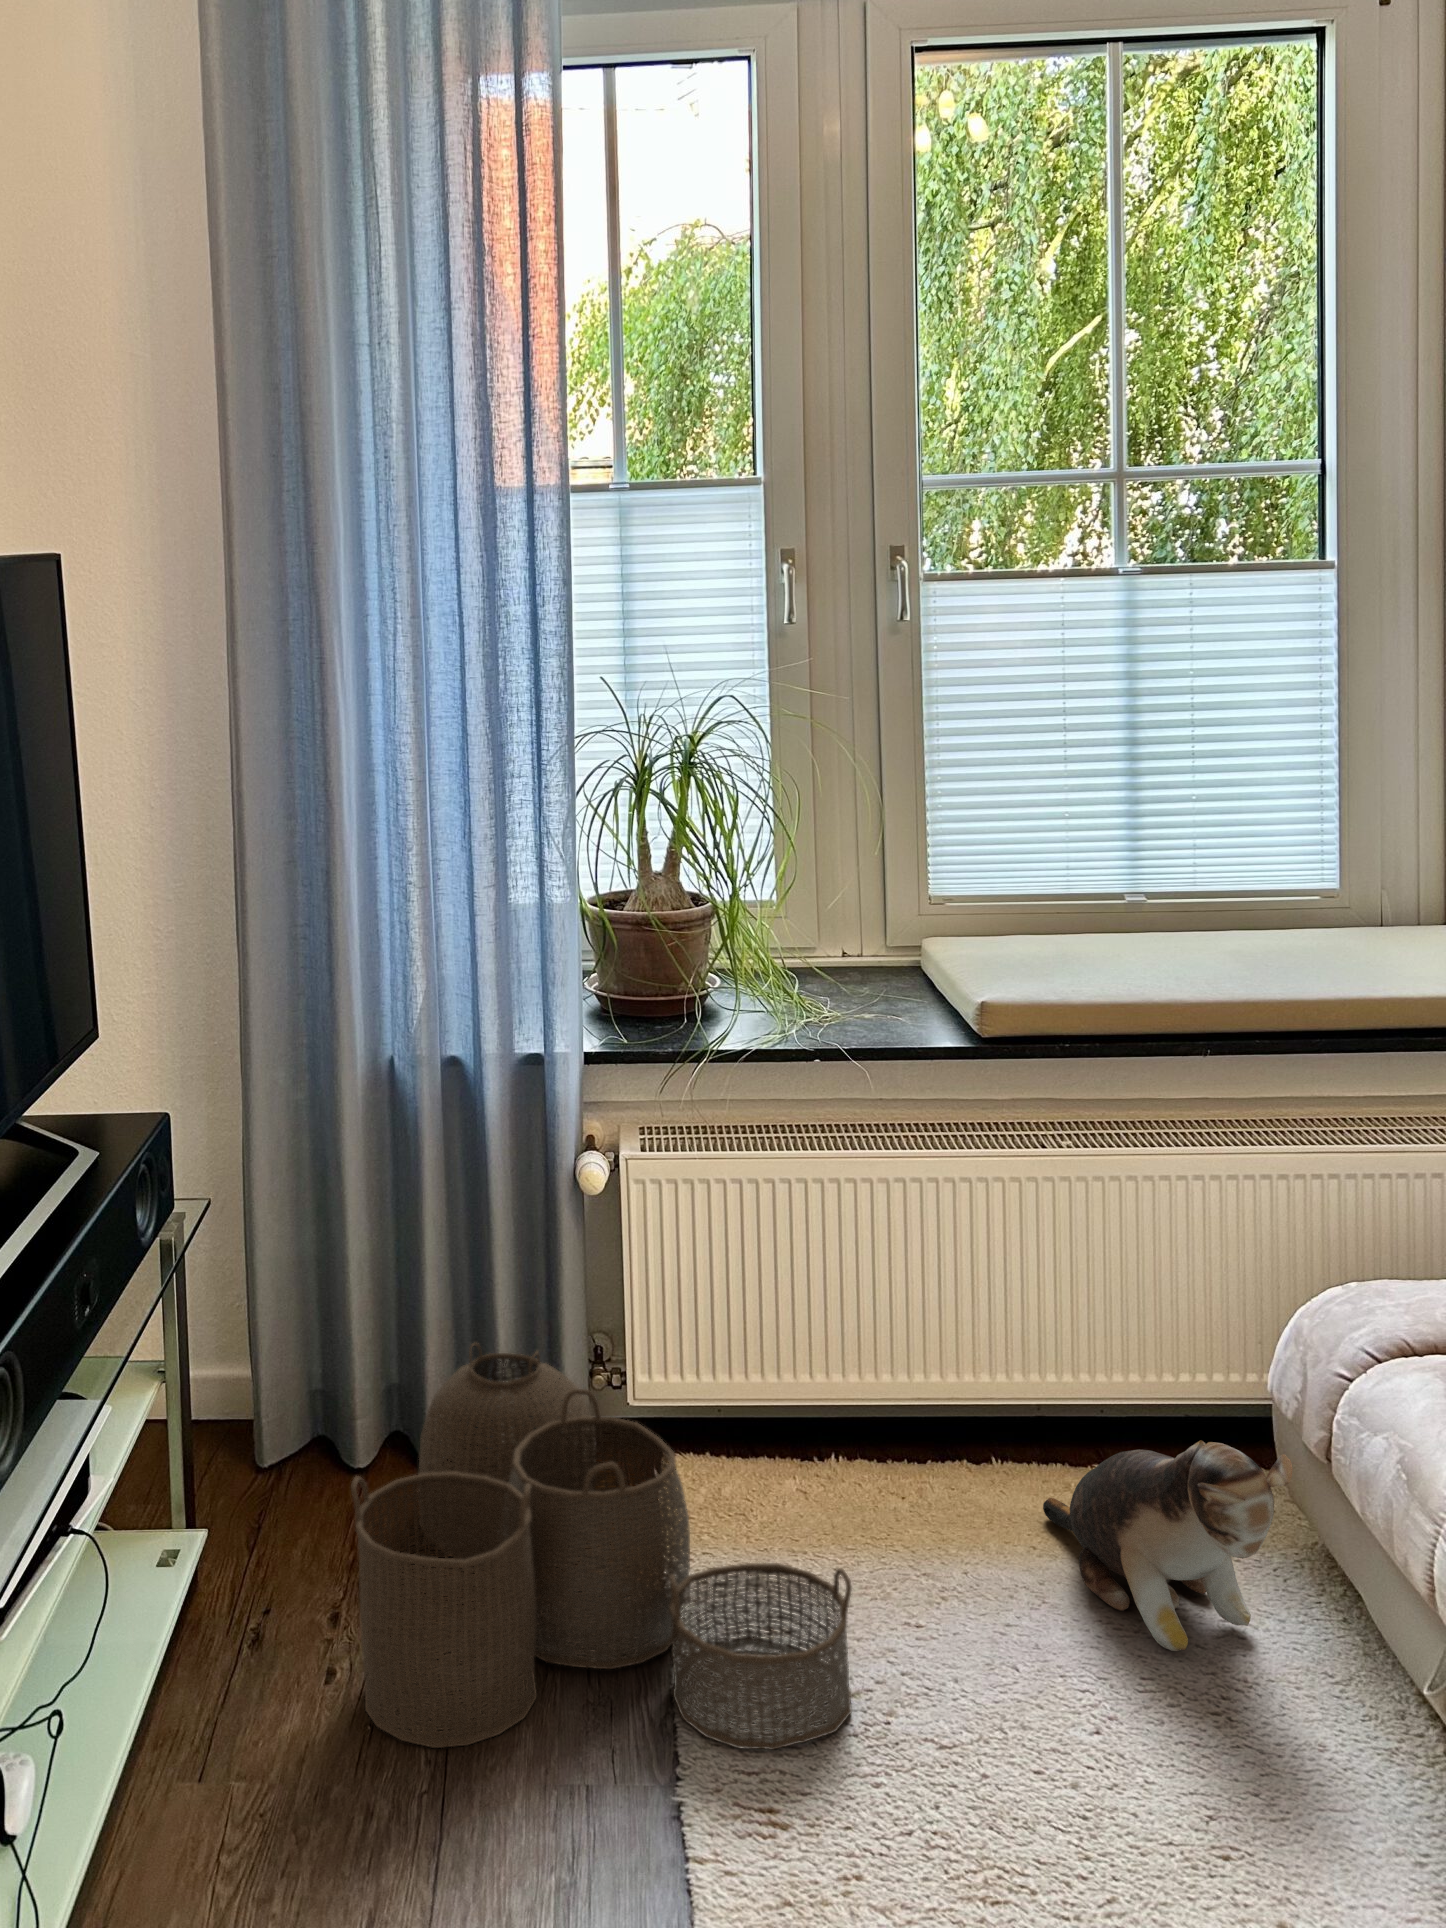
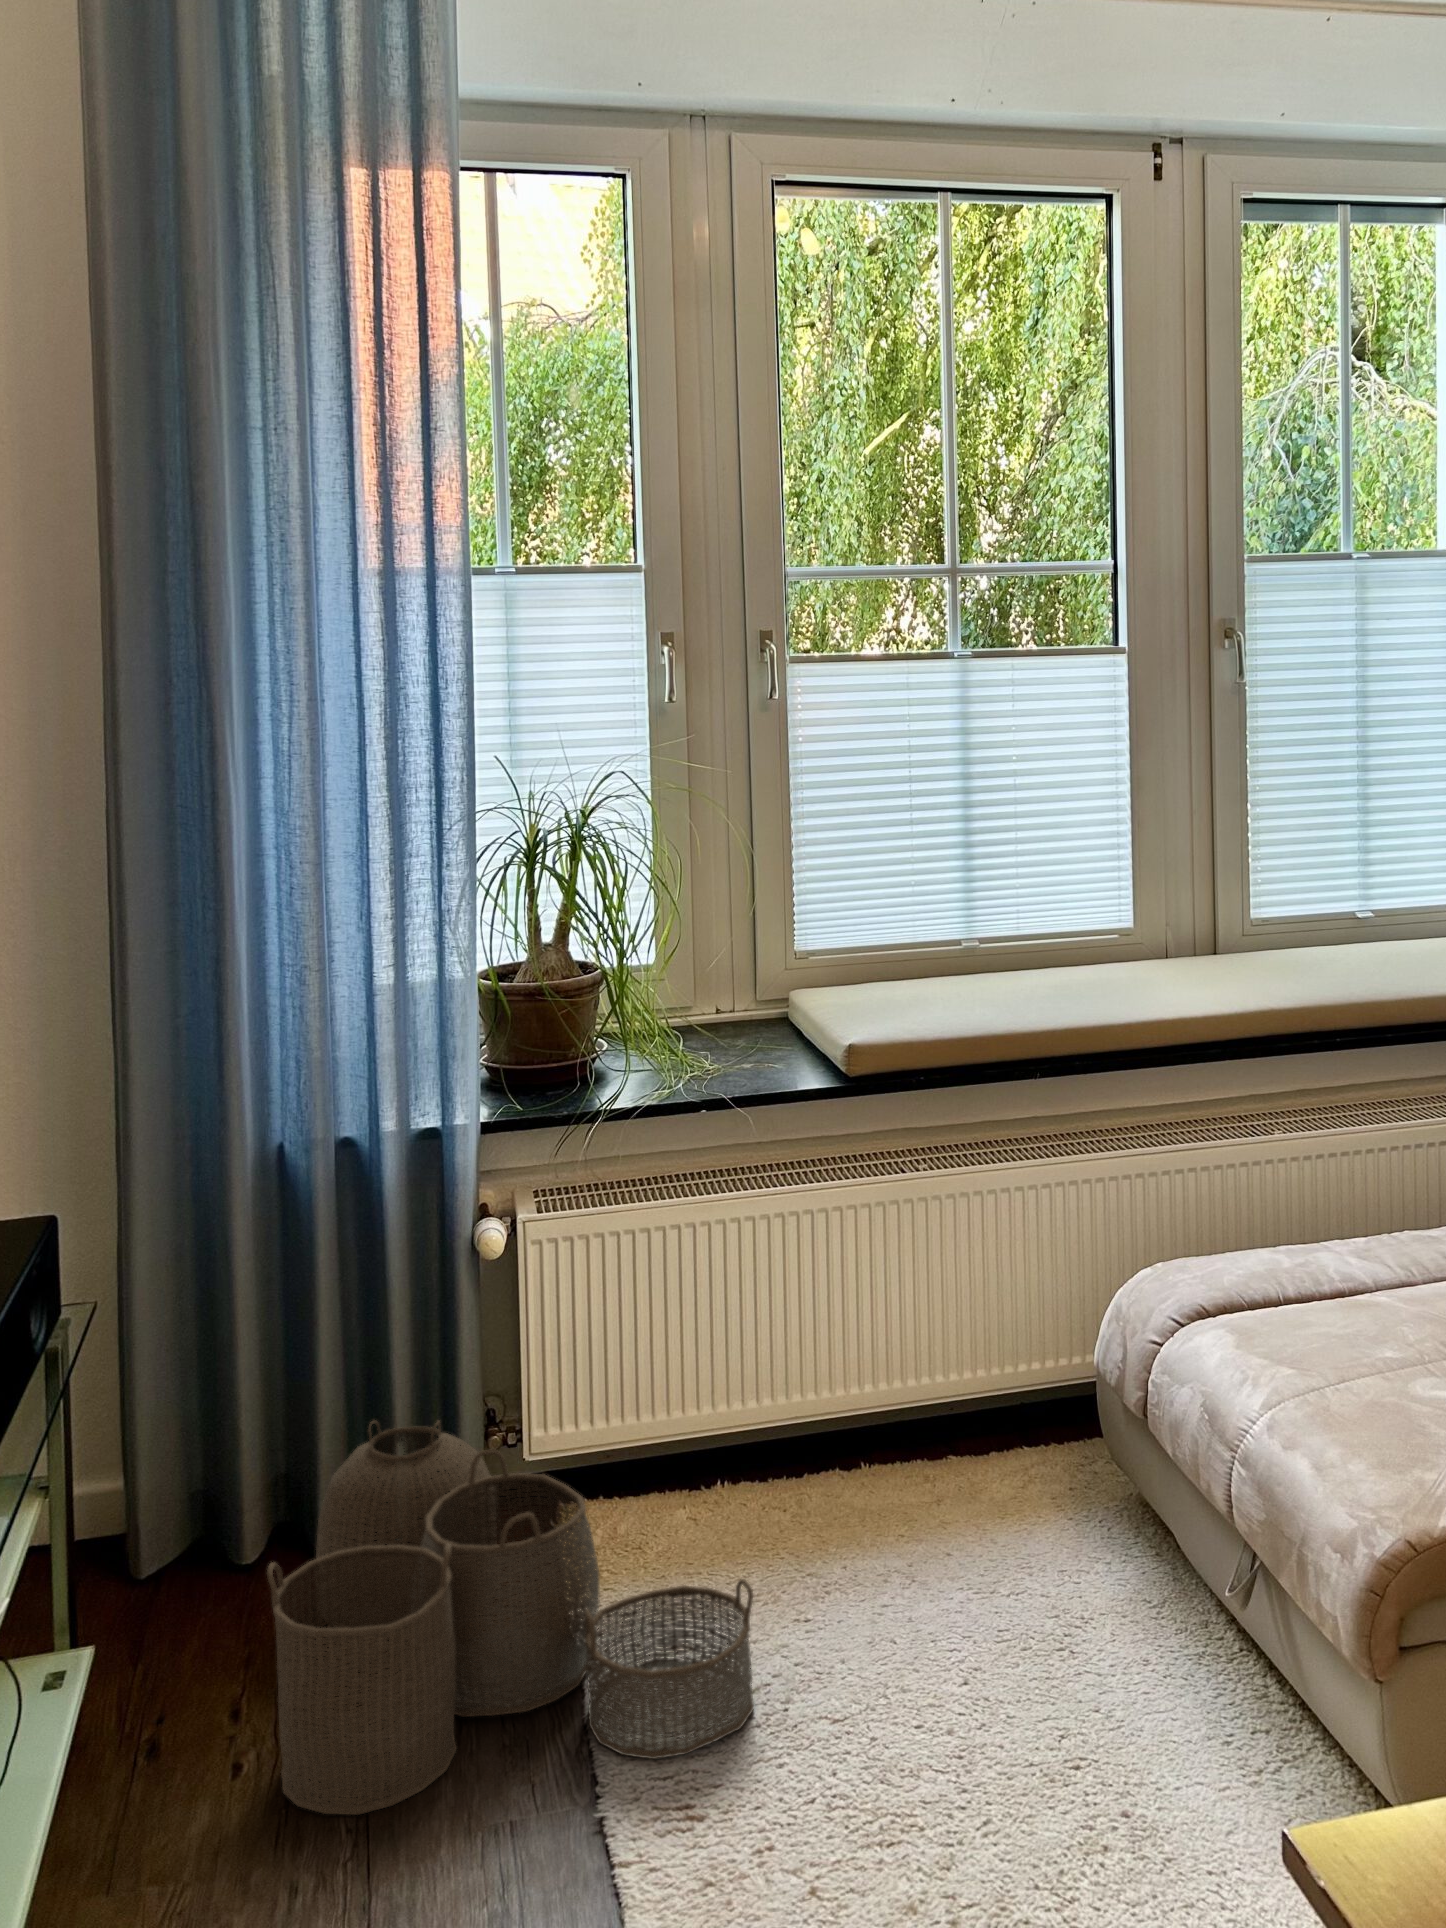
plush toy: present [1043,1440,1293,1651] -> none [910,1419,1121,1608]

